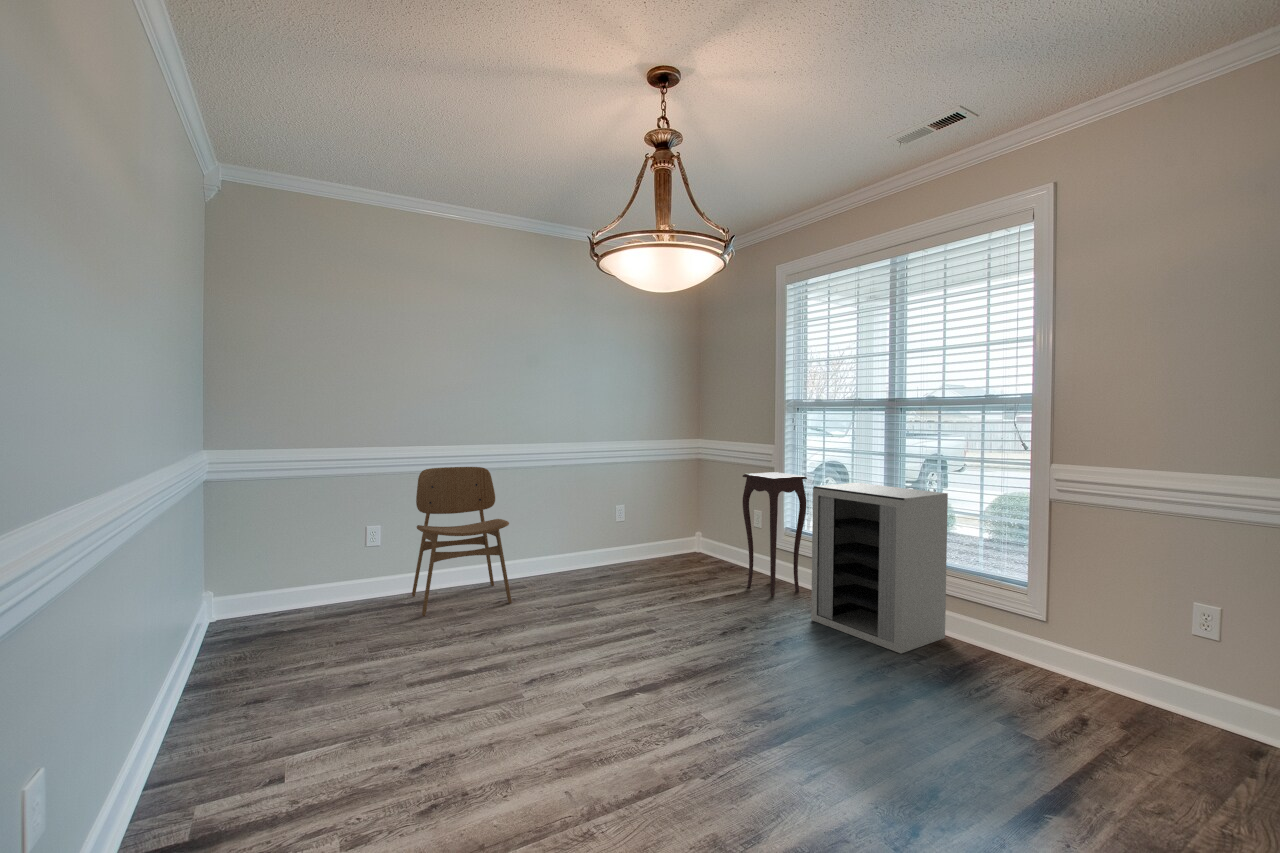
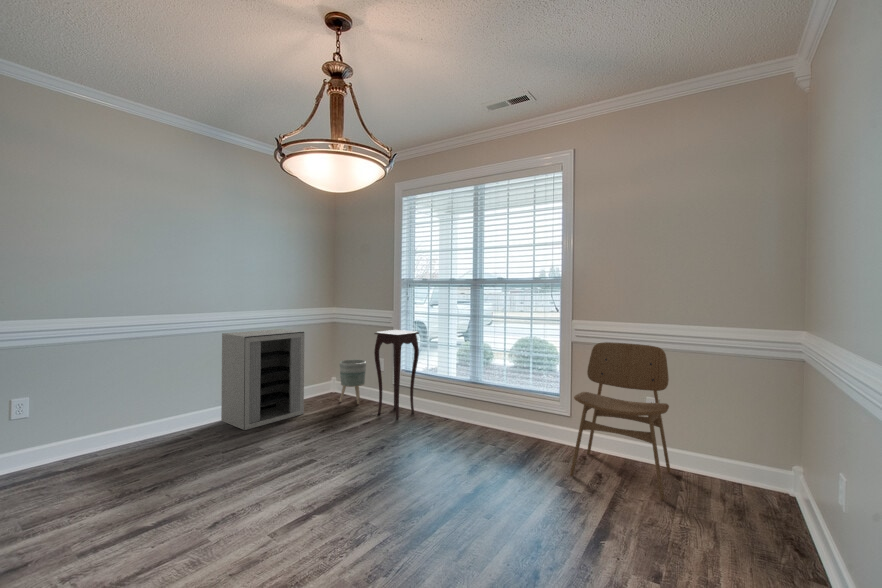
dining chair: present [412,467,512,616] -> present [570,342,671,500]
cabinet: present [811,483,948,653] -> present [221,329,304,430]
planter: none [700,511,736,572] -> present [340,360,366,404]

